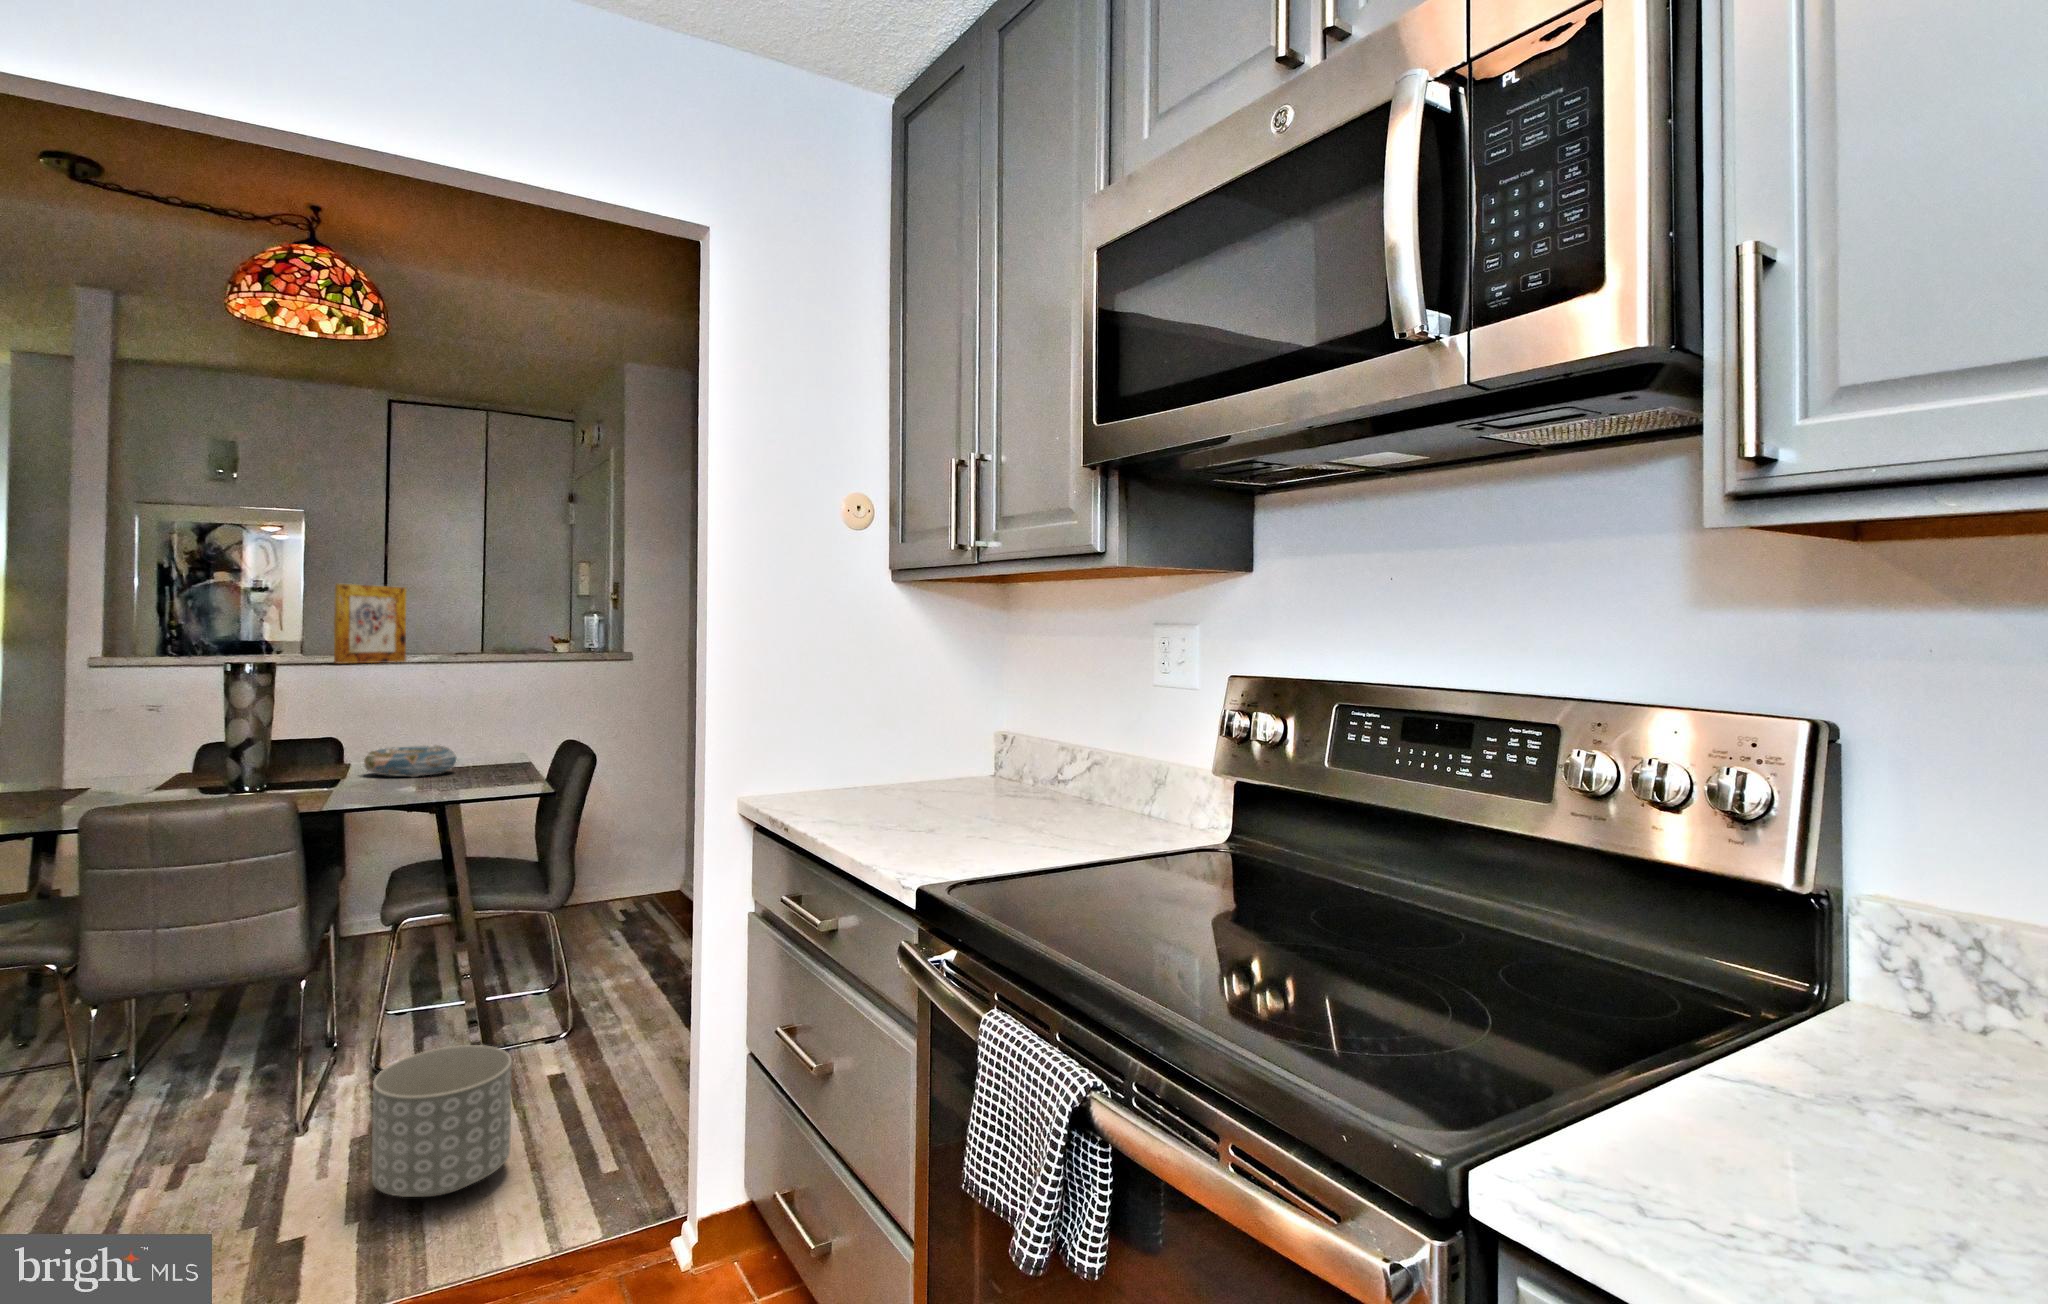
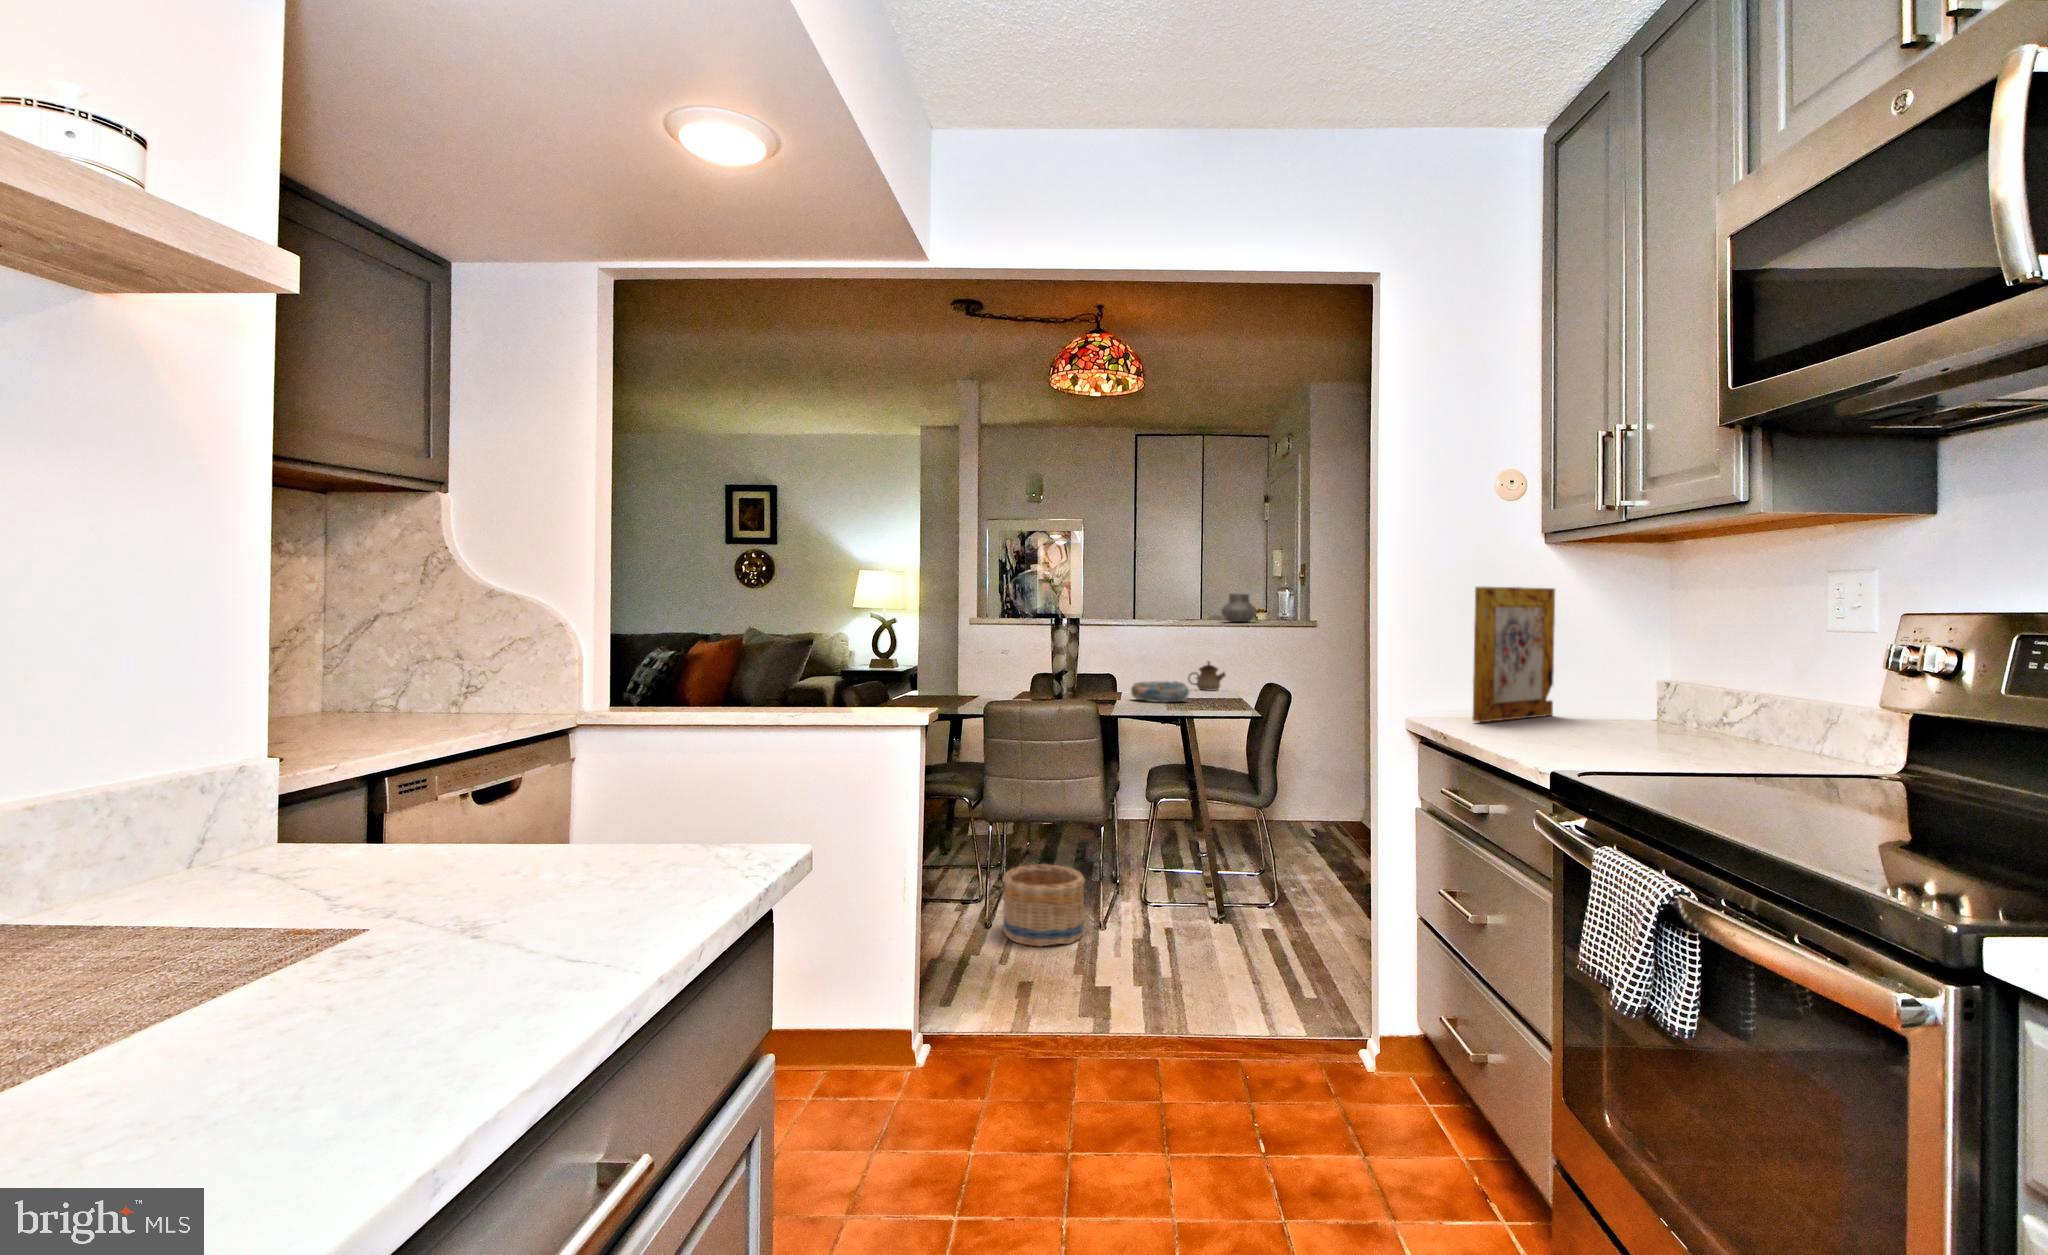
picture frame: present [334,584,406,663] -> present [1473,587,1555,722]
vase: none [511,624,559,660] -> present [1221,594,1257,622]
teapot: none [464,710,518,748] -> present [1188,661,1225,691]
planter: present [372,1045,512,1197] -> none [1151,885,1237,983]
basket: none [94,1050,264,1202] -> present [1002,864,1085,946]

